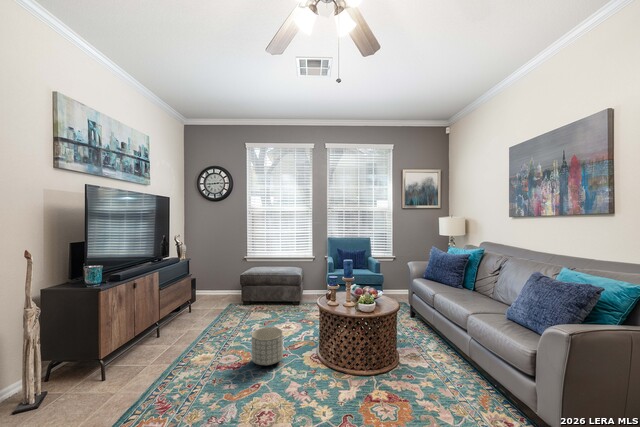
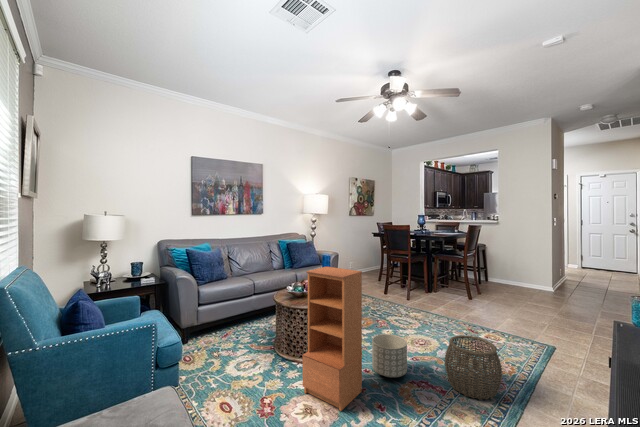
bookcase: none [272,255,304,344] -> present [303,266,362,411]
woven basket: none [168,334,220,394] -> present [444,335,503,400]

